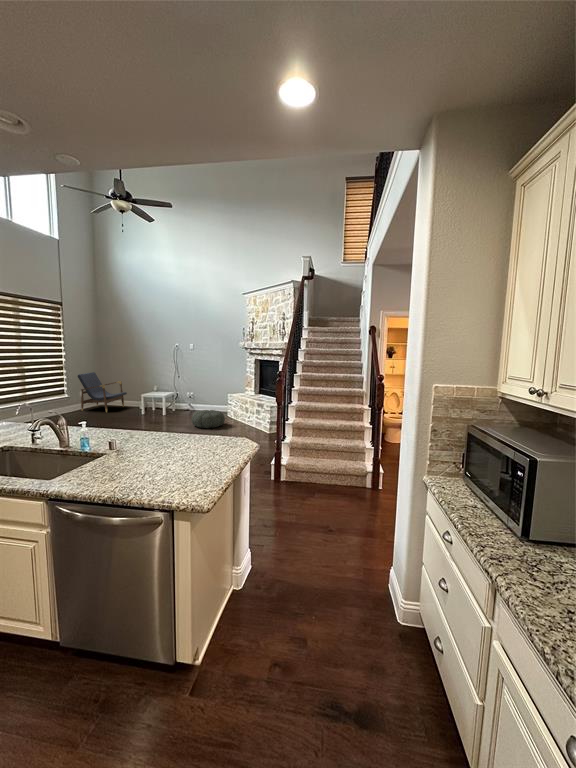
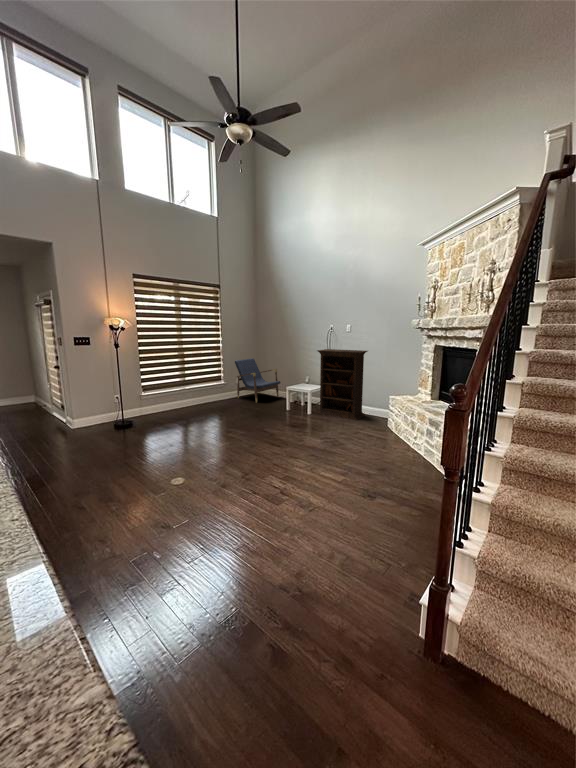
bookcase: none [168,362,209,416] -> present [317,349,368,420]
pouf: present [192,410,225,428] -> none [330,417,376,445]

